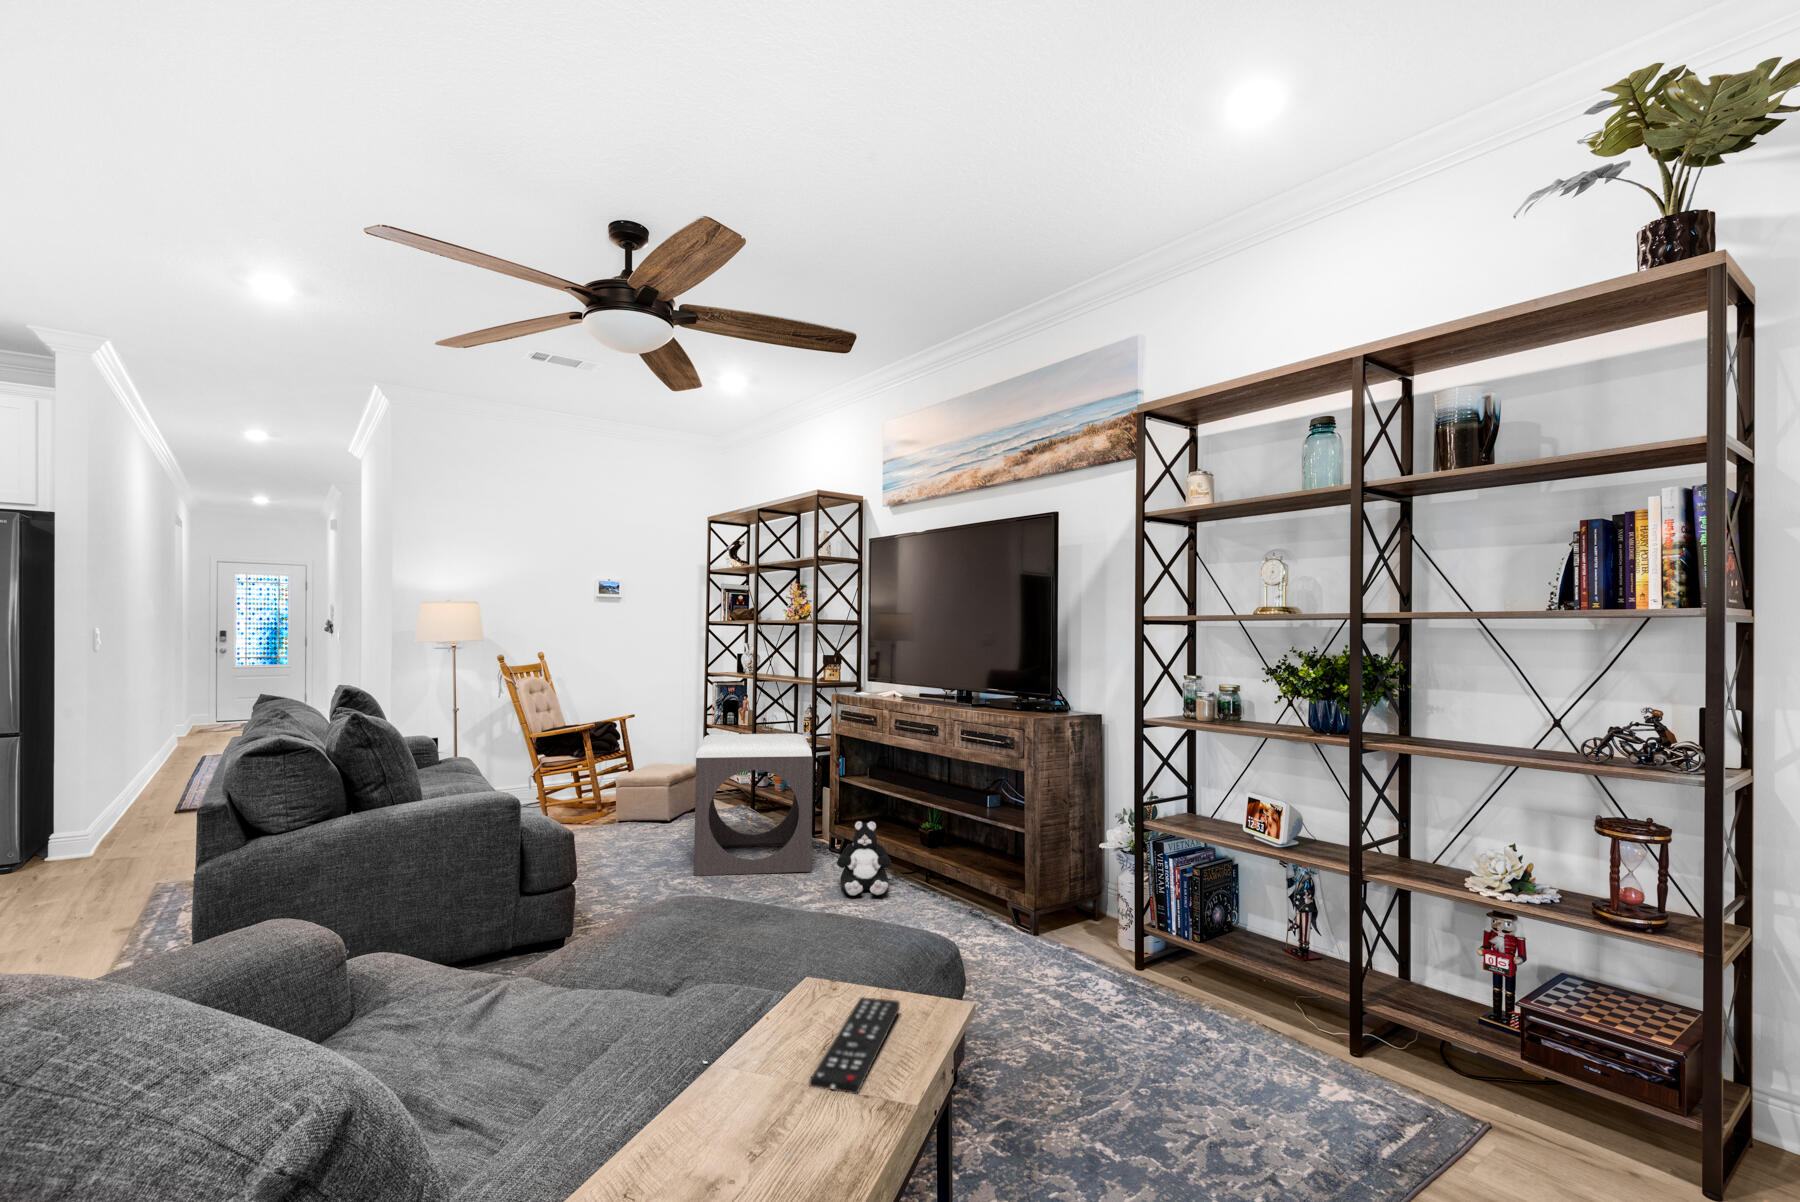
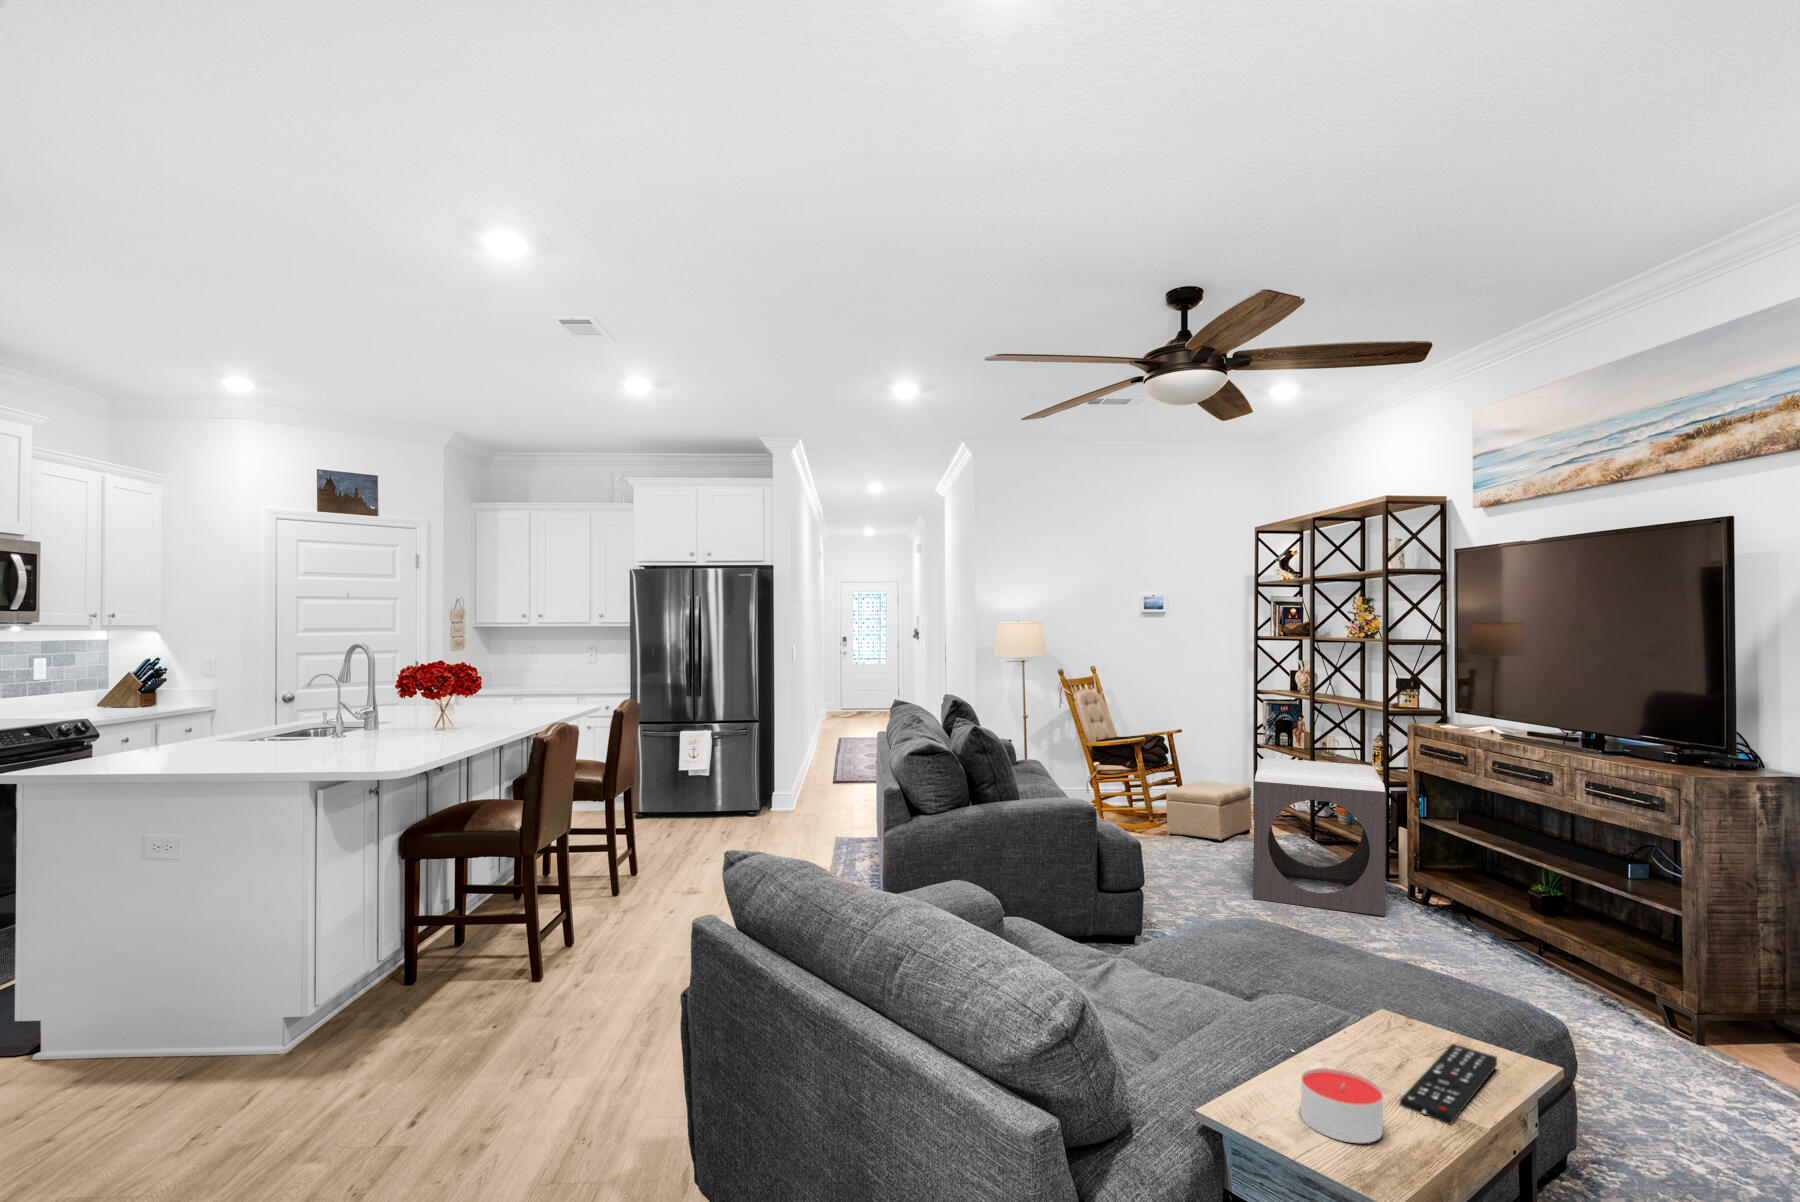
plush toy: present [837,821,891,896] -> none [1417,869,1487,956]
candle: none [702,1067,790,1157] -> present [1301,1068,1383,1143]

